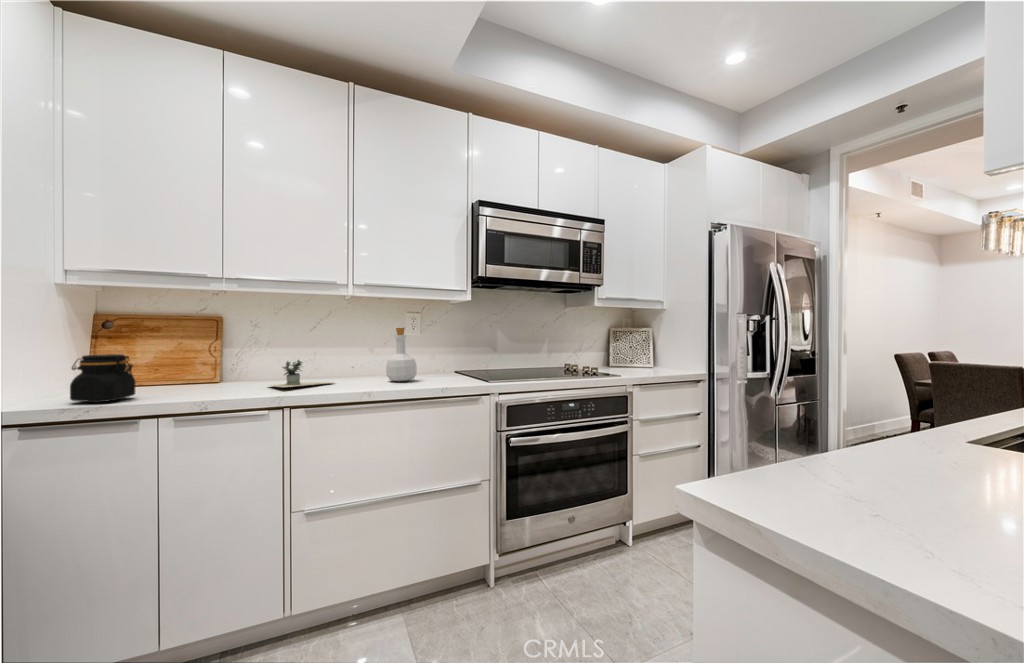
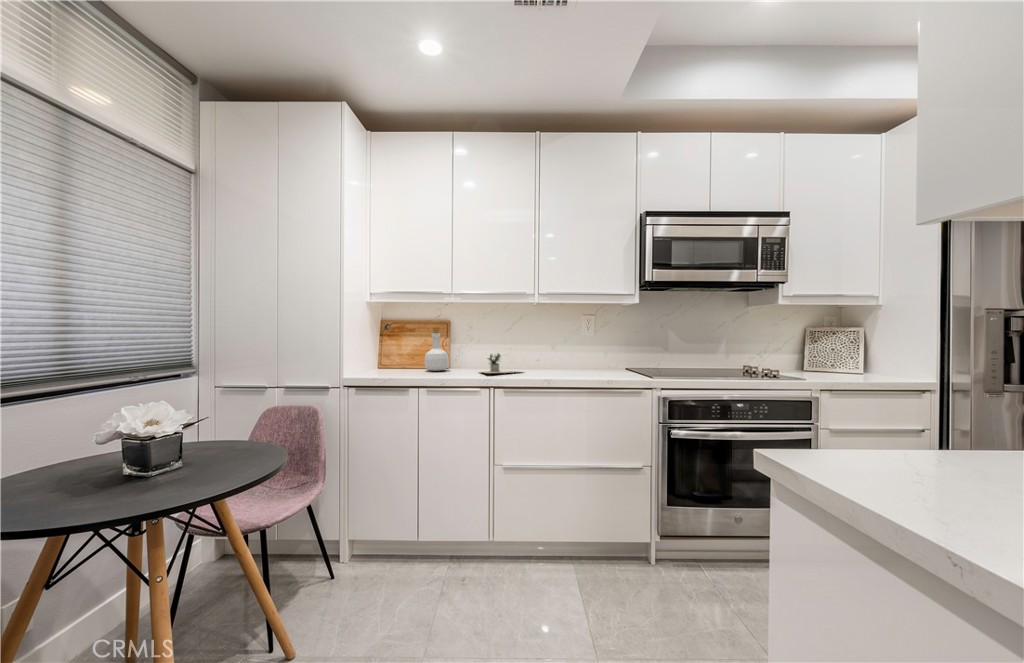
bottle: present [386,328,417,381] -> present [425,327,449,371]
jar: present [70,354,135,402] -> none [372,346,403,376]

